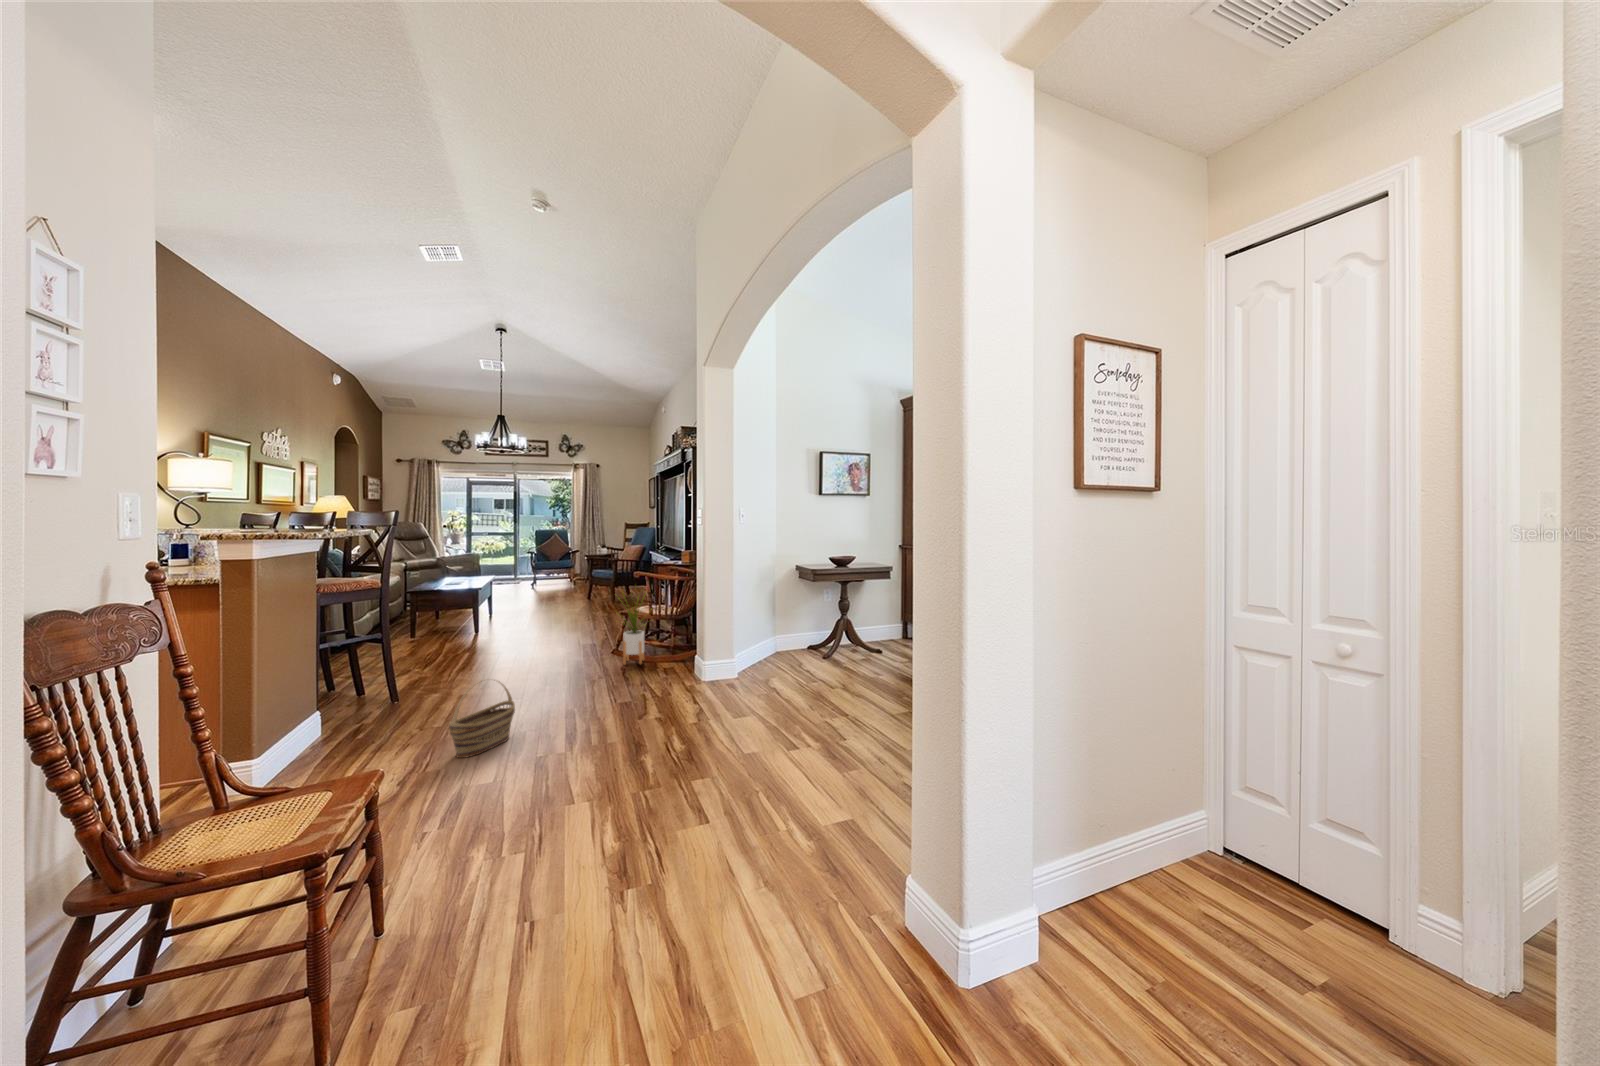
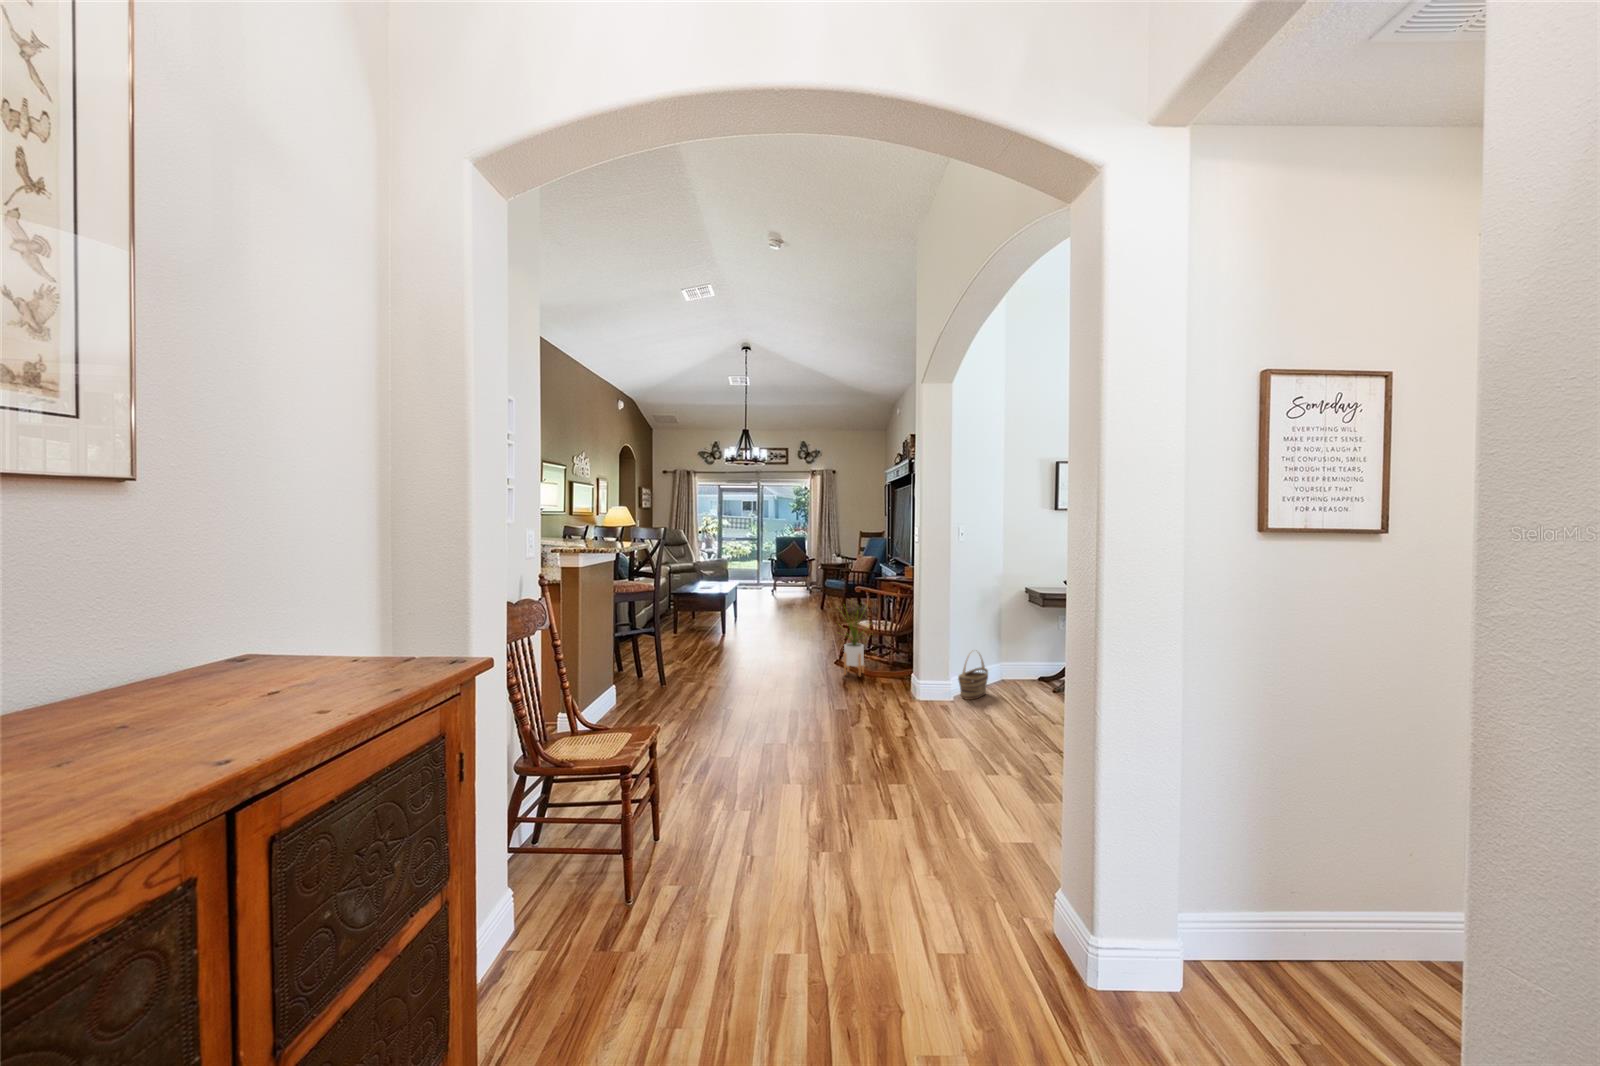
basket: present [449,680,515,758] -> present [958,655,988,700]

